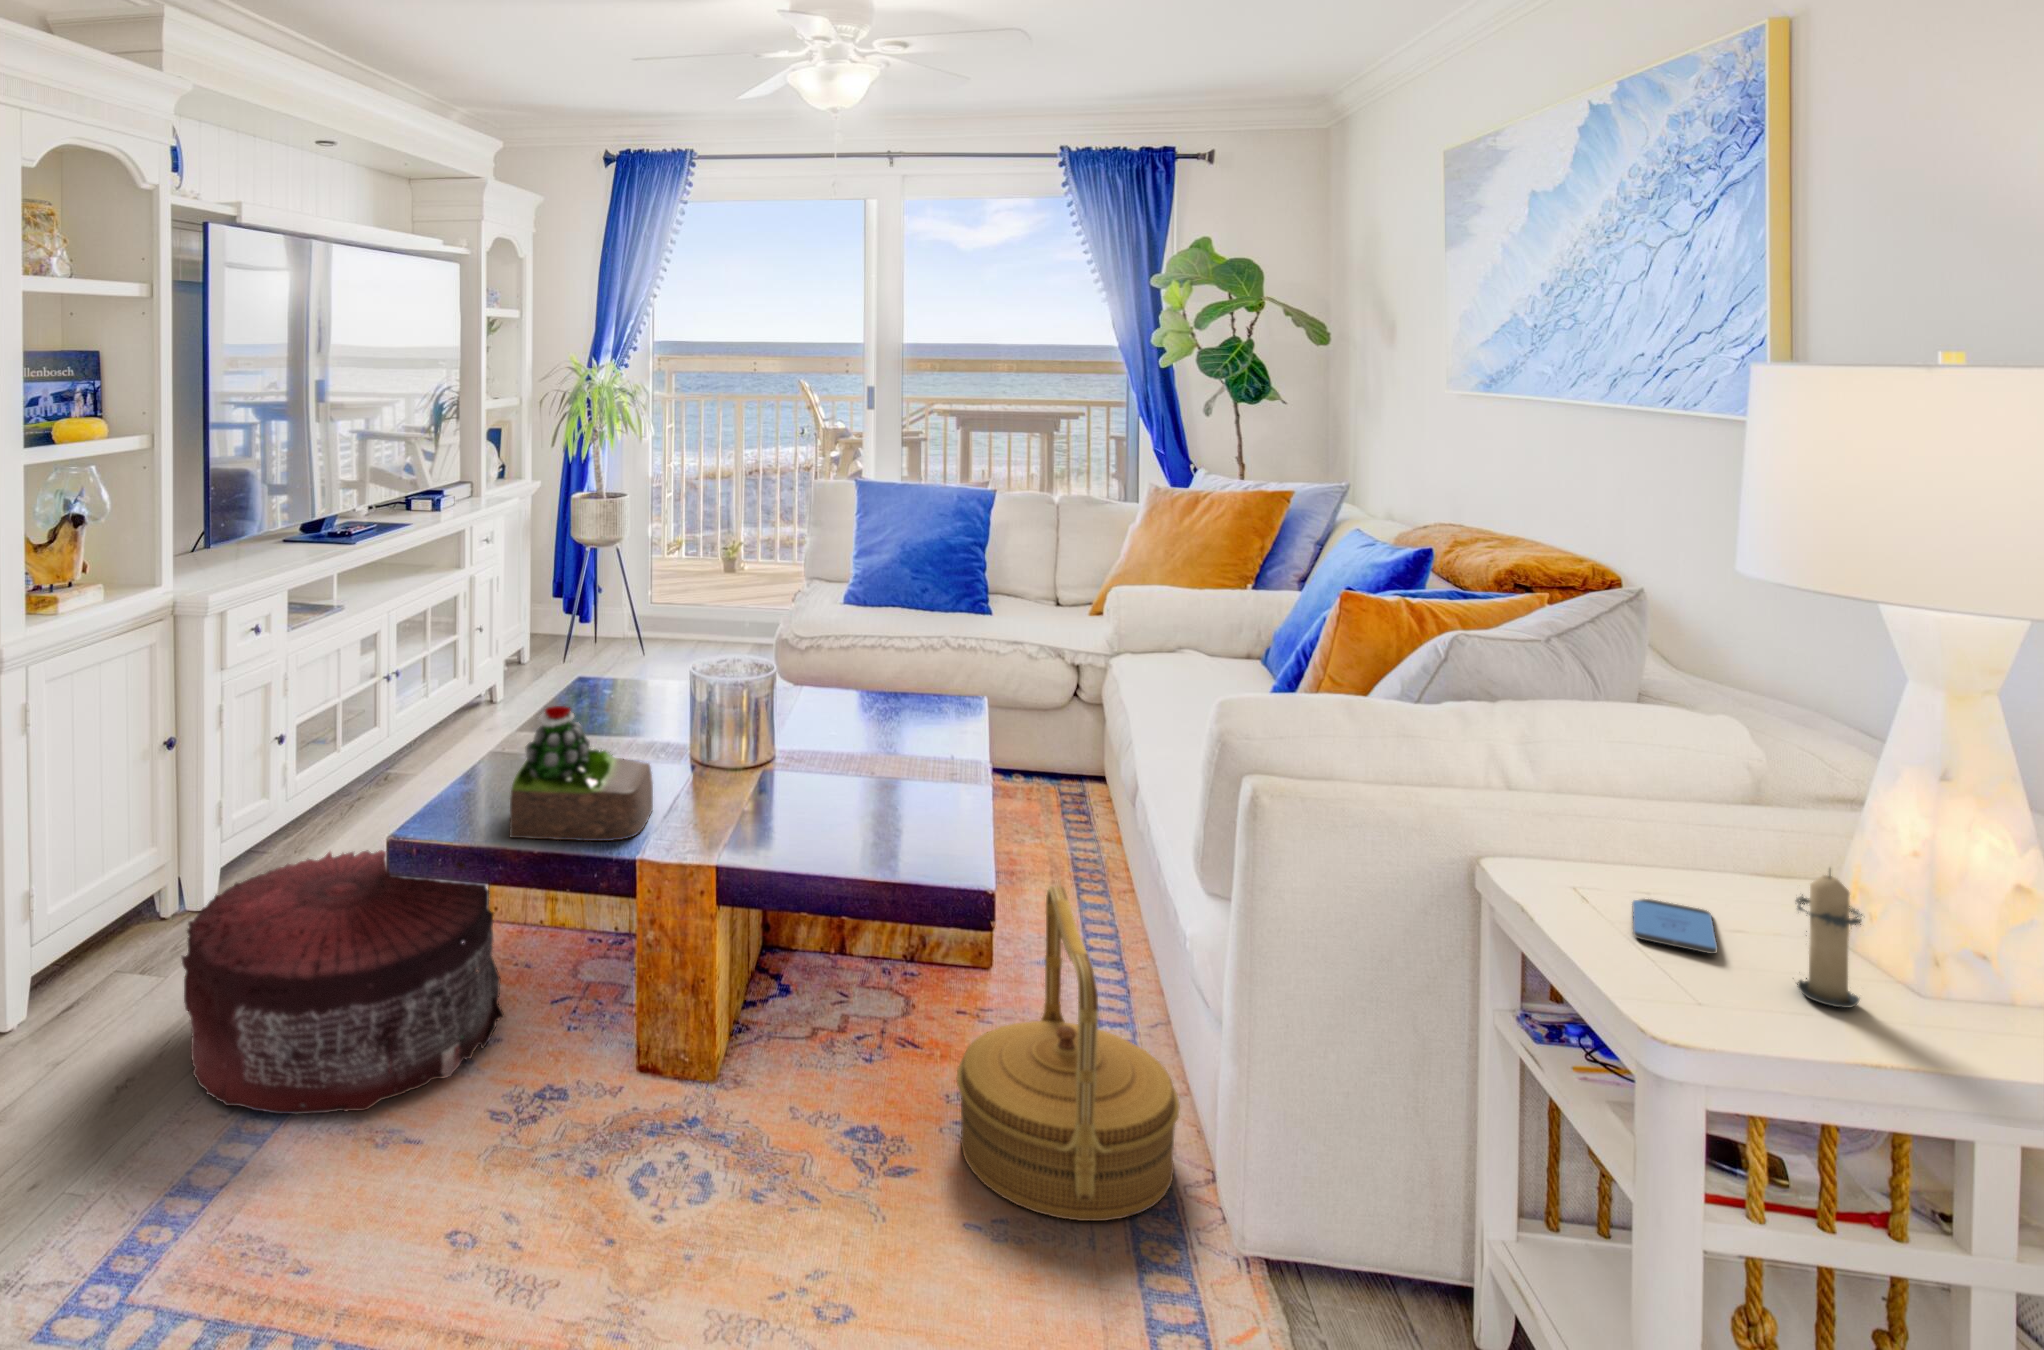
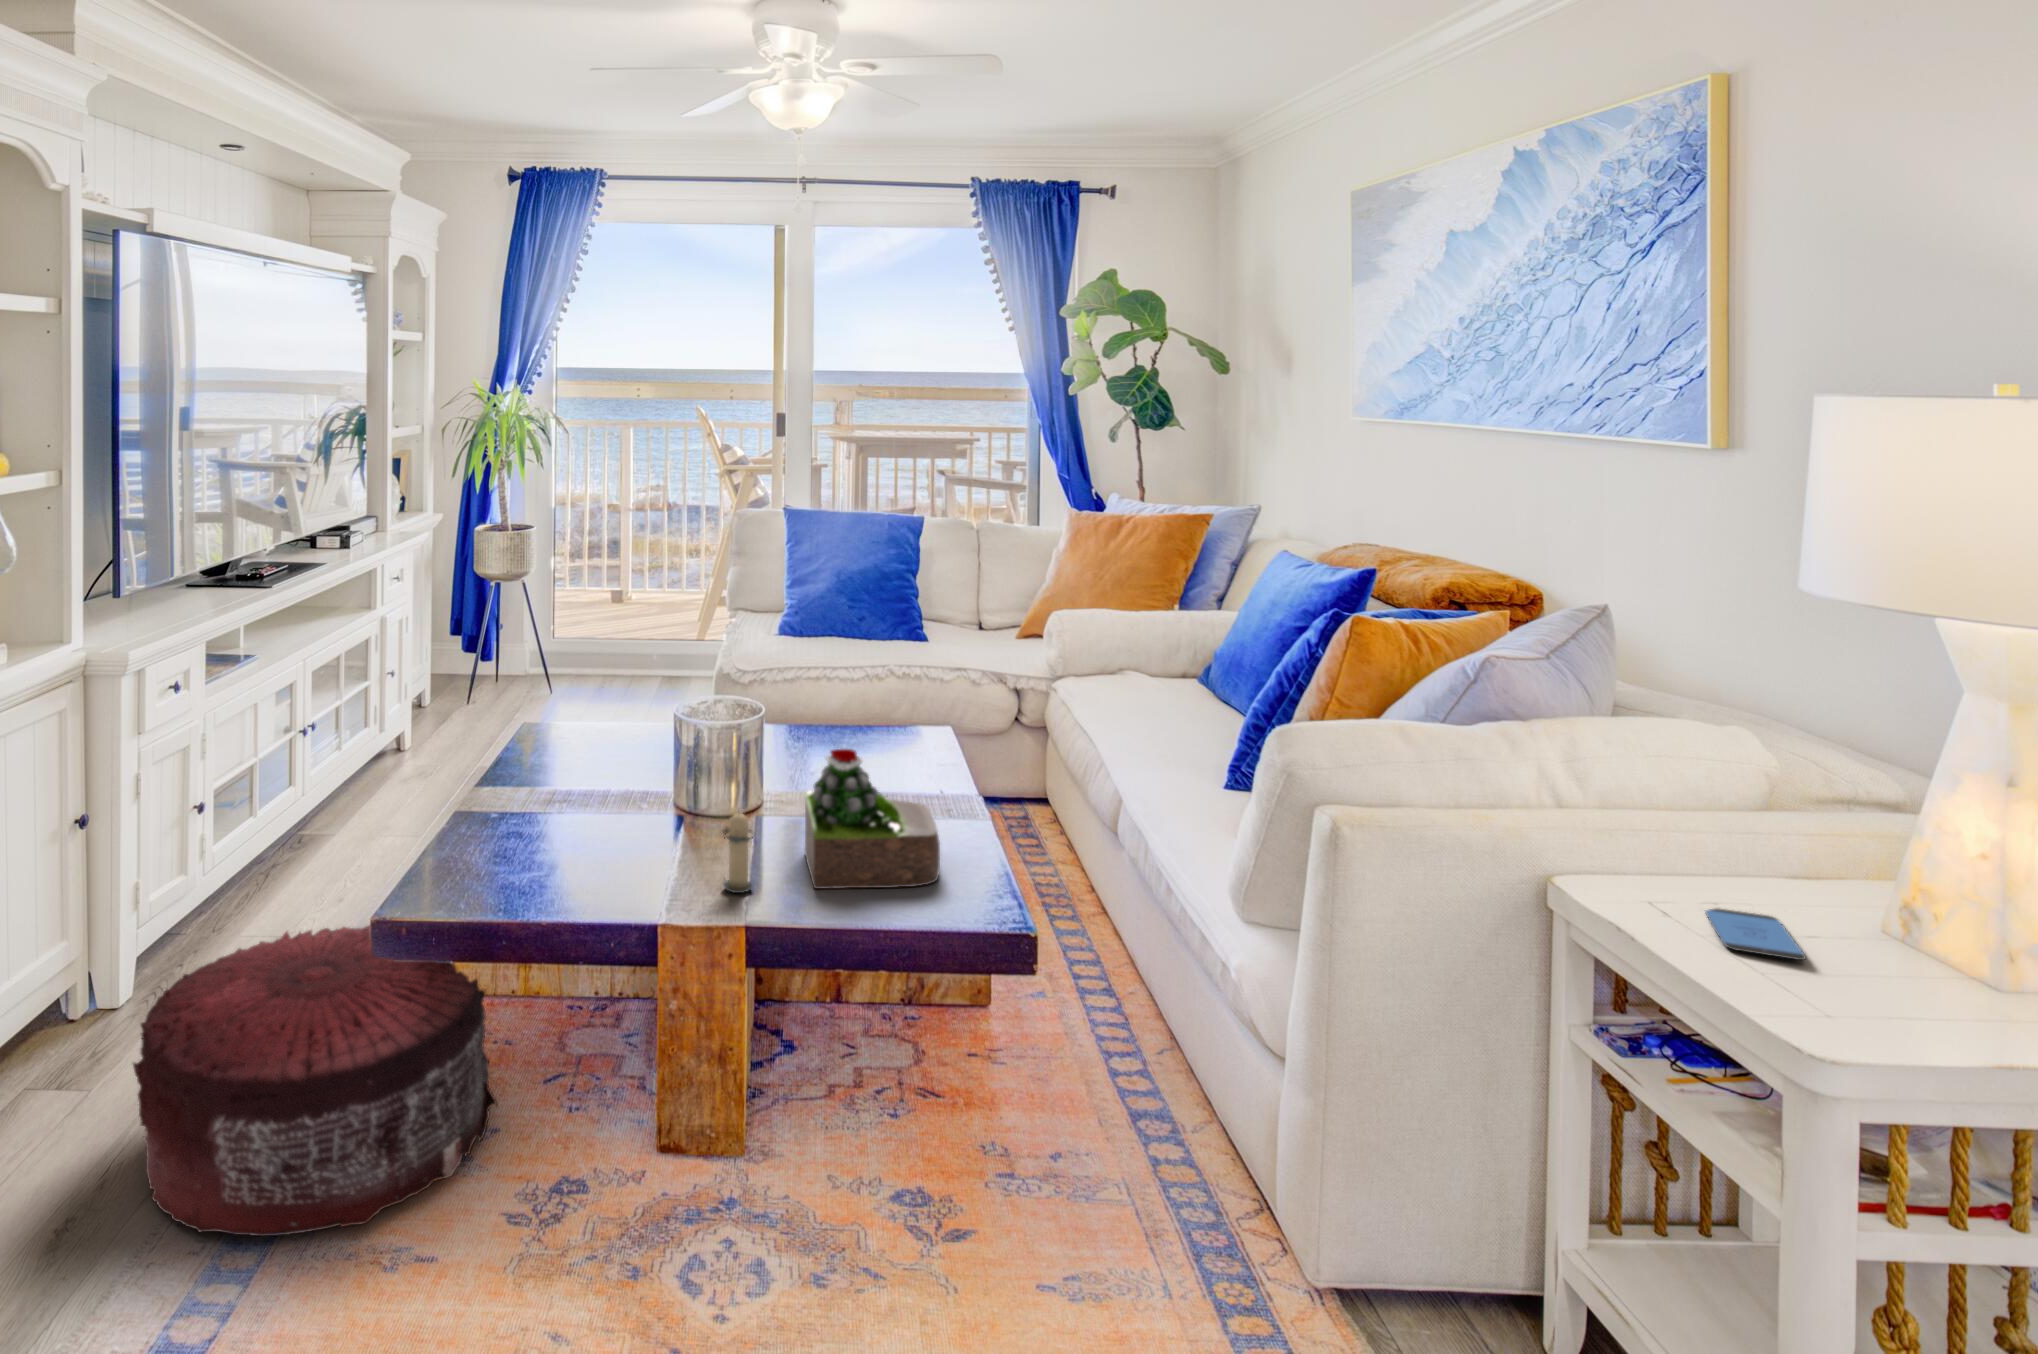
succulent plant: present [509,706,653,841] -> present [805,749,940,889]
candle: present [1796,870,1863,1008] -> present [723,812,753,893]
woven basket: present [957,886,1180,1221] -> none [1004,924,1235,1273]

